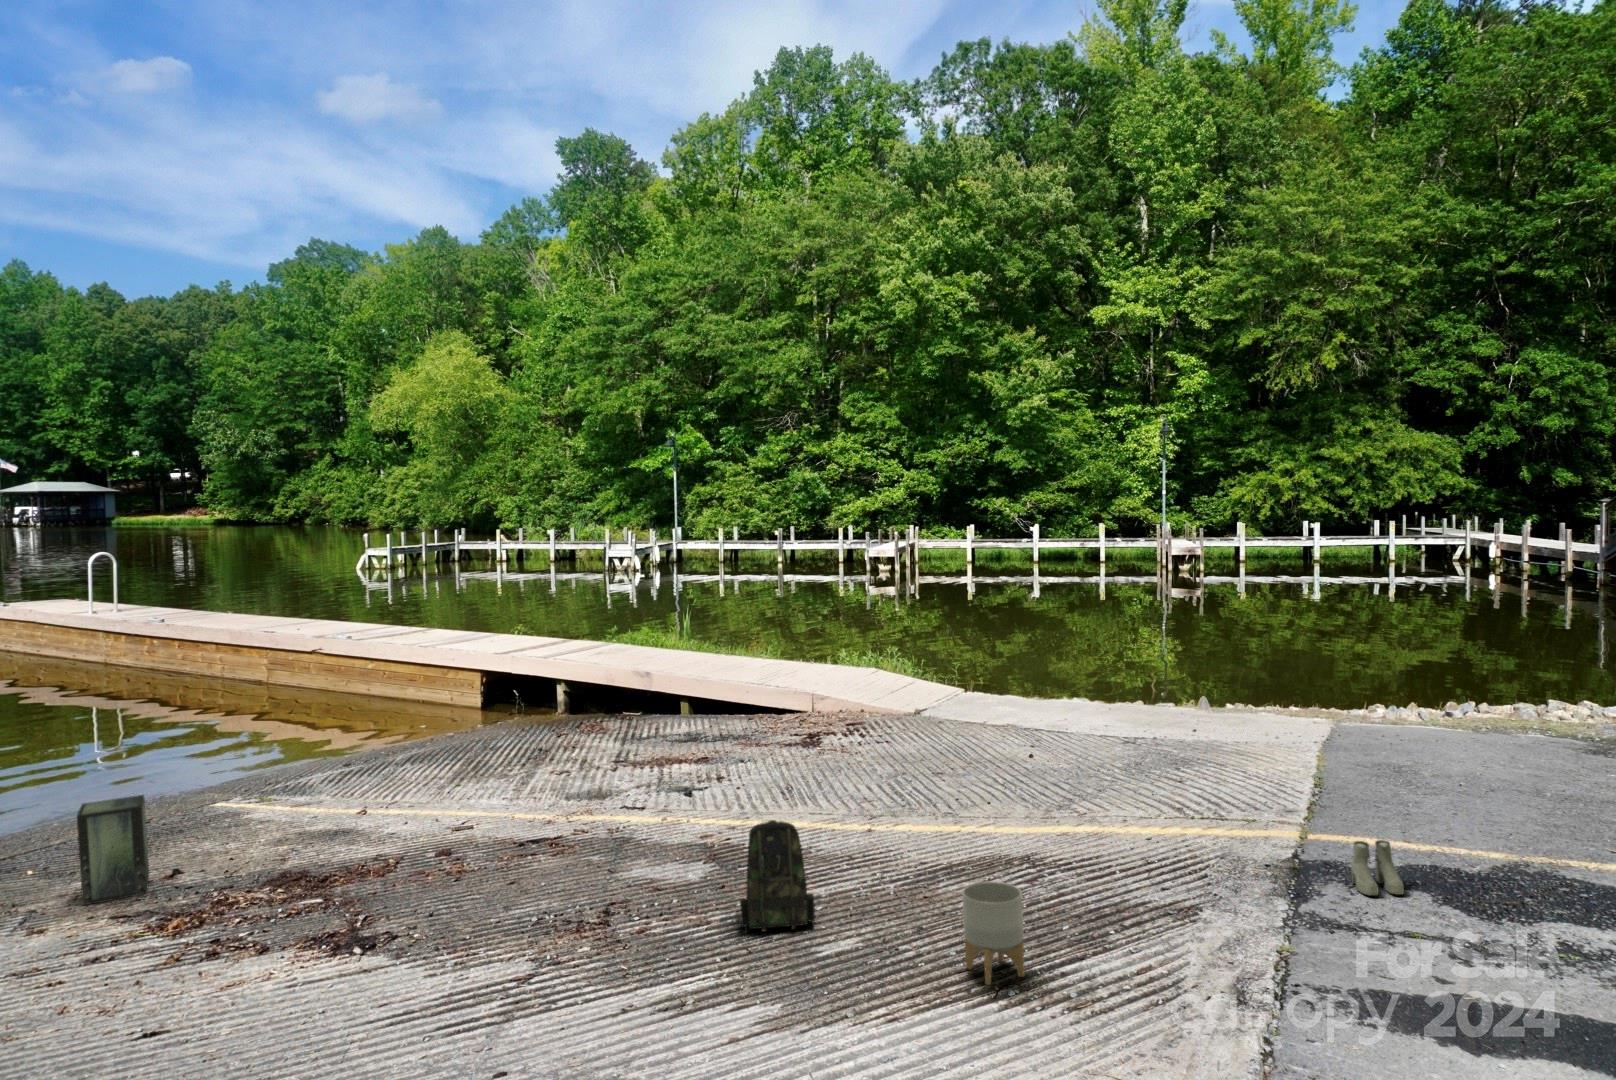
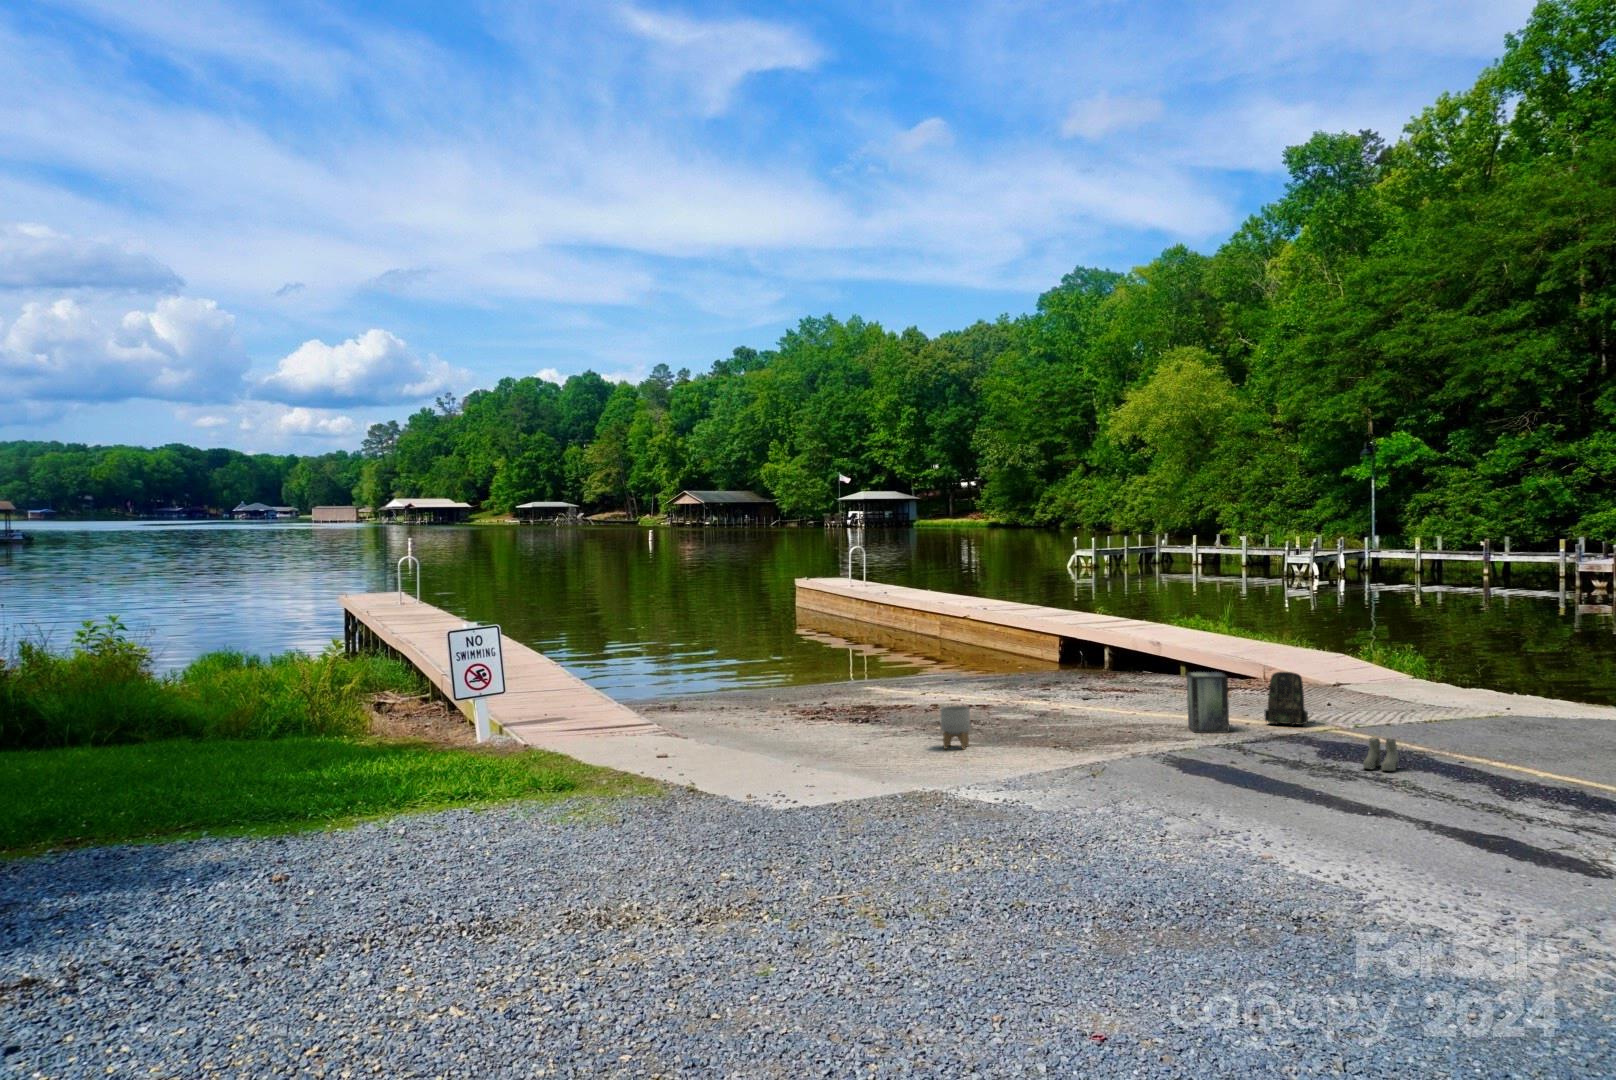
storage box: present [77,795,149,906] -> present [1187,672,1229,733]
backpack: present [740,820,815,932] -> present [1264,672,1308,725]
planter: present [962,882,1025,985] -> present [941,706,970,750]

